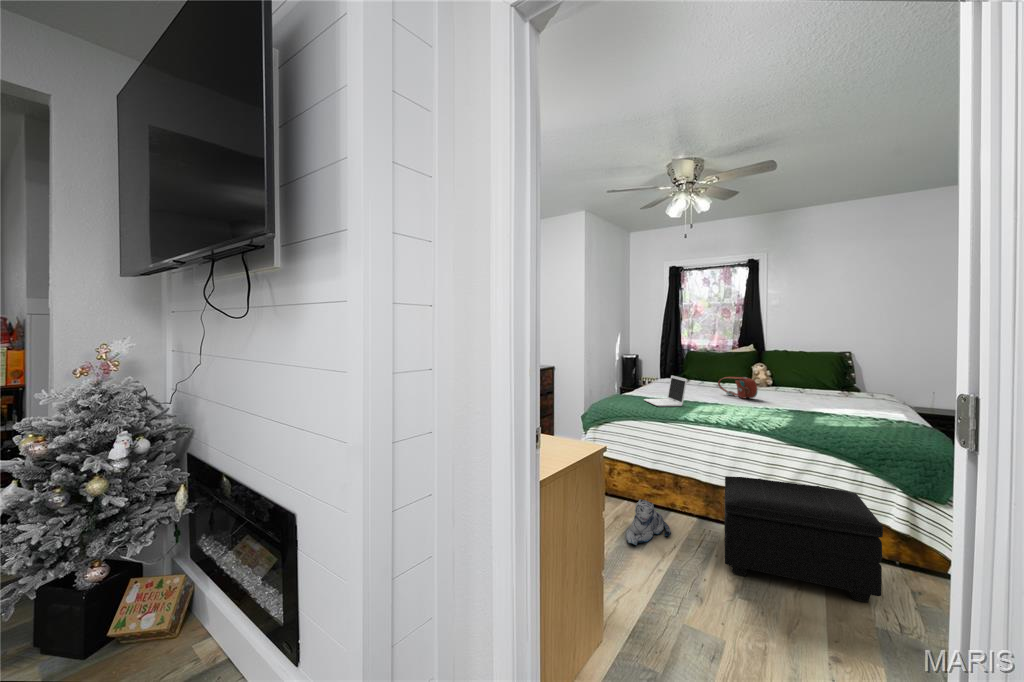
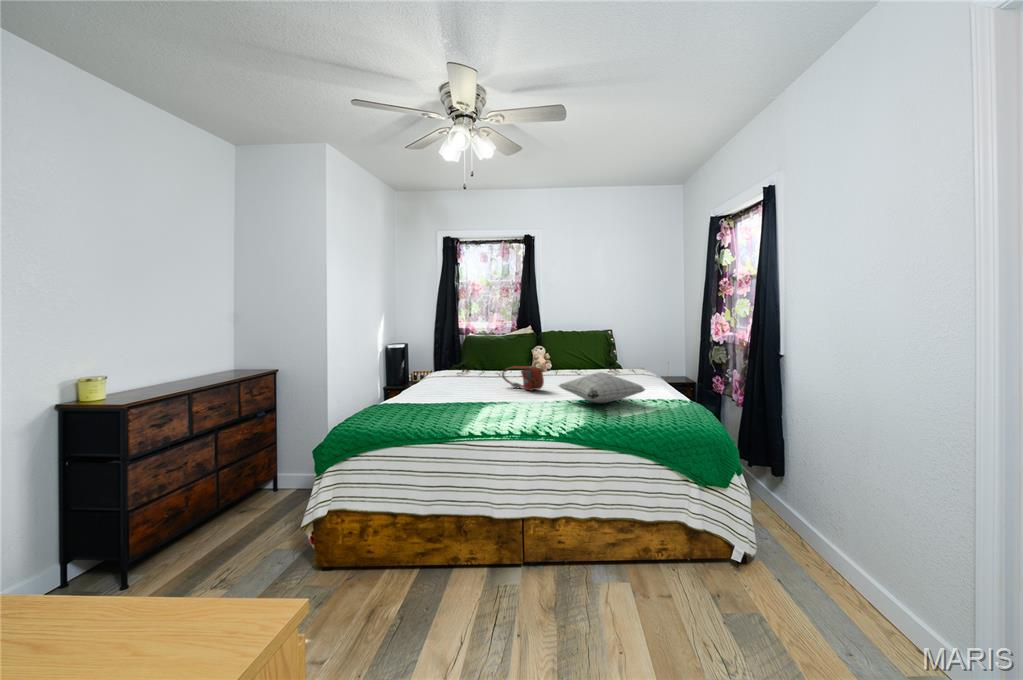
laptop: present [644,376,687,406] -> none [415,372,468,417]
pillow: none [768,385,859,413] -> present [559,372,645,403]
footstool: present [724,476,883,603] -> none [522,498,703,651]
plush toy: present [626,499,671,545] -> none [393,564,458,644]

